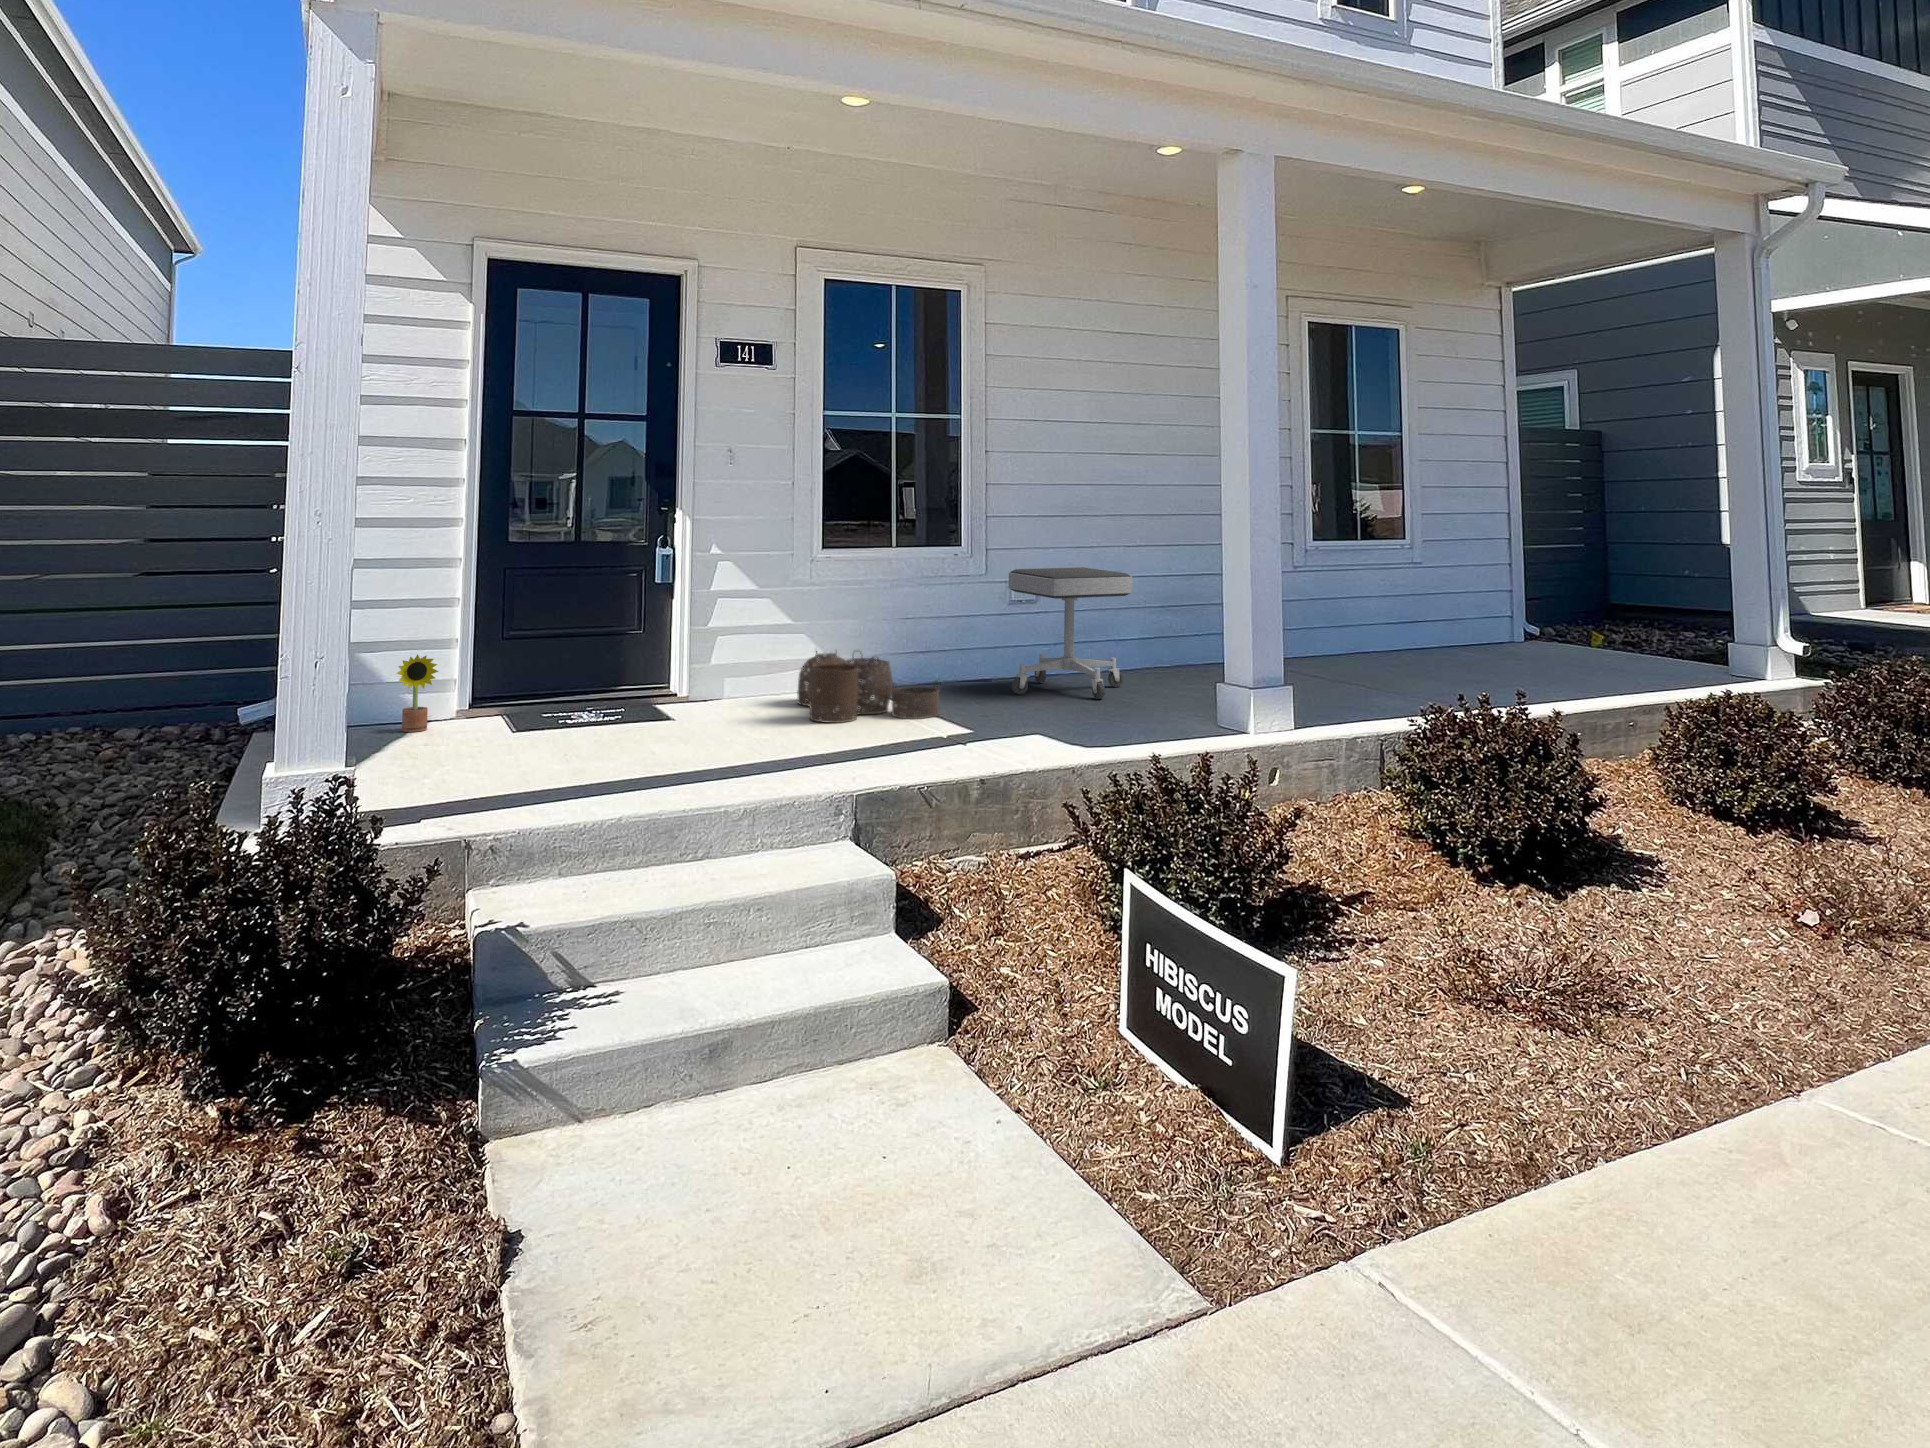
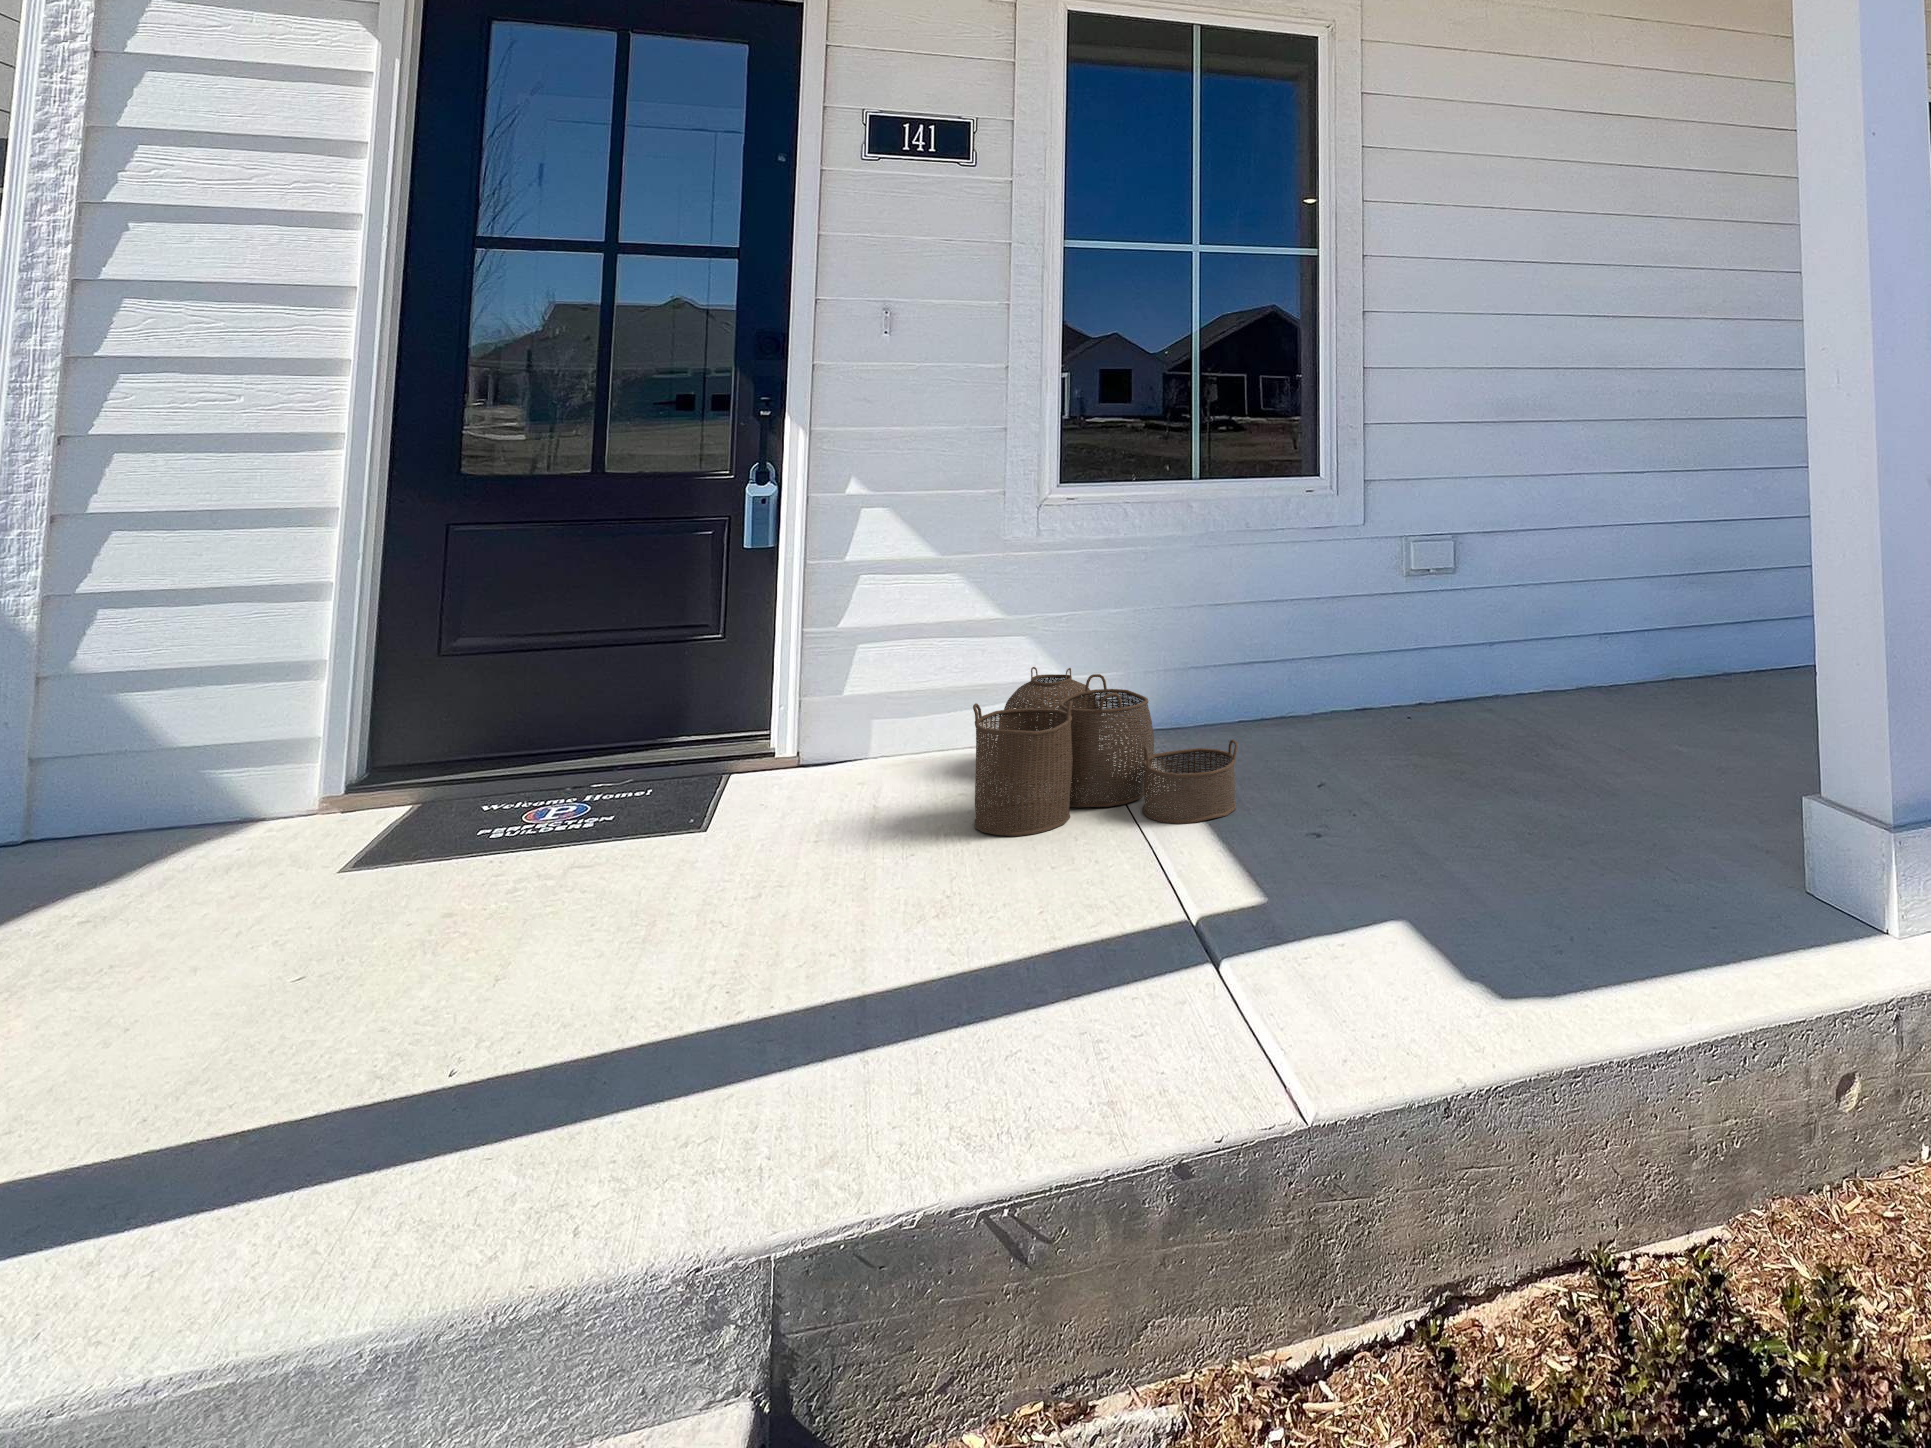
stool: present [1009,567,1132,699] -> none [1400,511,1619,764]
decorative plant: present [397,654,438,732] -> none [147,700,242,851]

